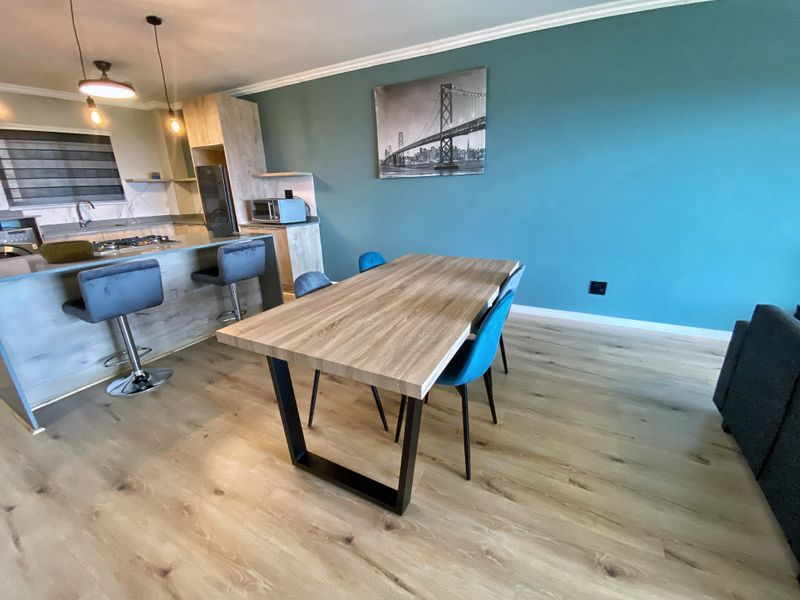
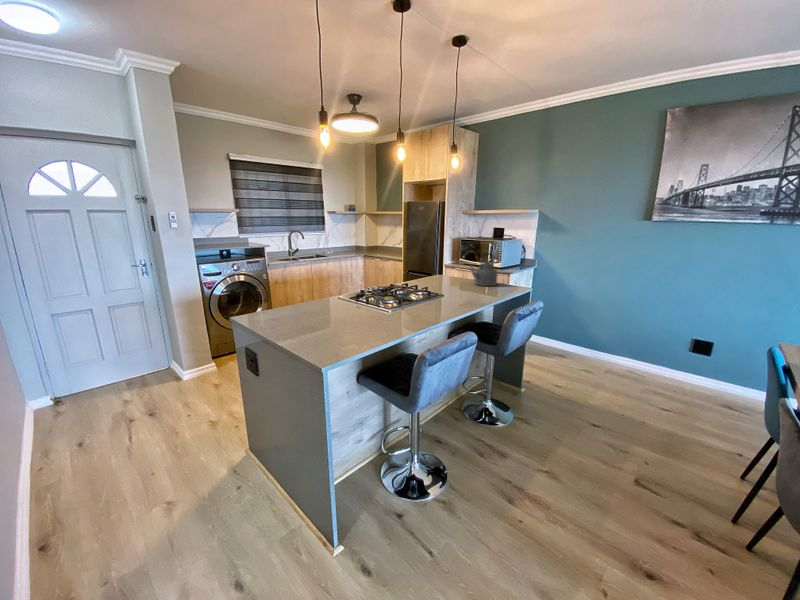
decorative bowl: present [39,240,95,263] -> none [373,291,422,321]

